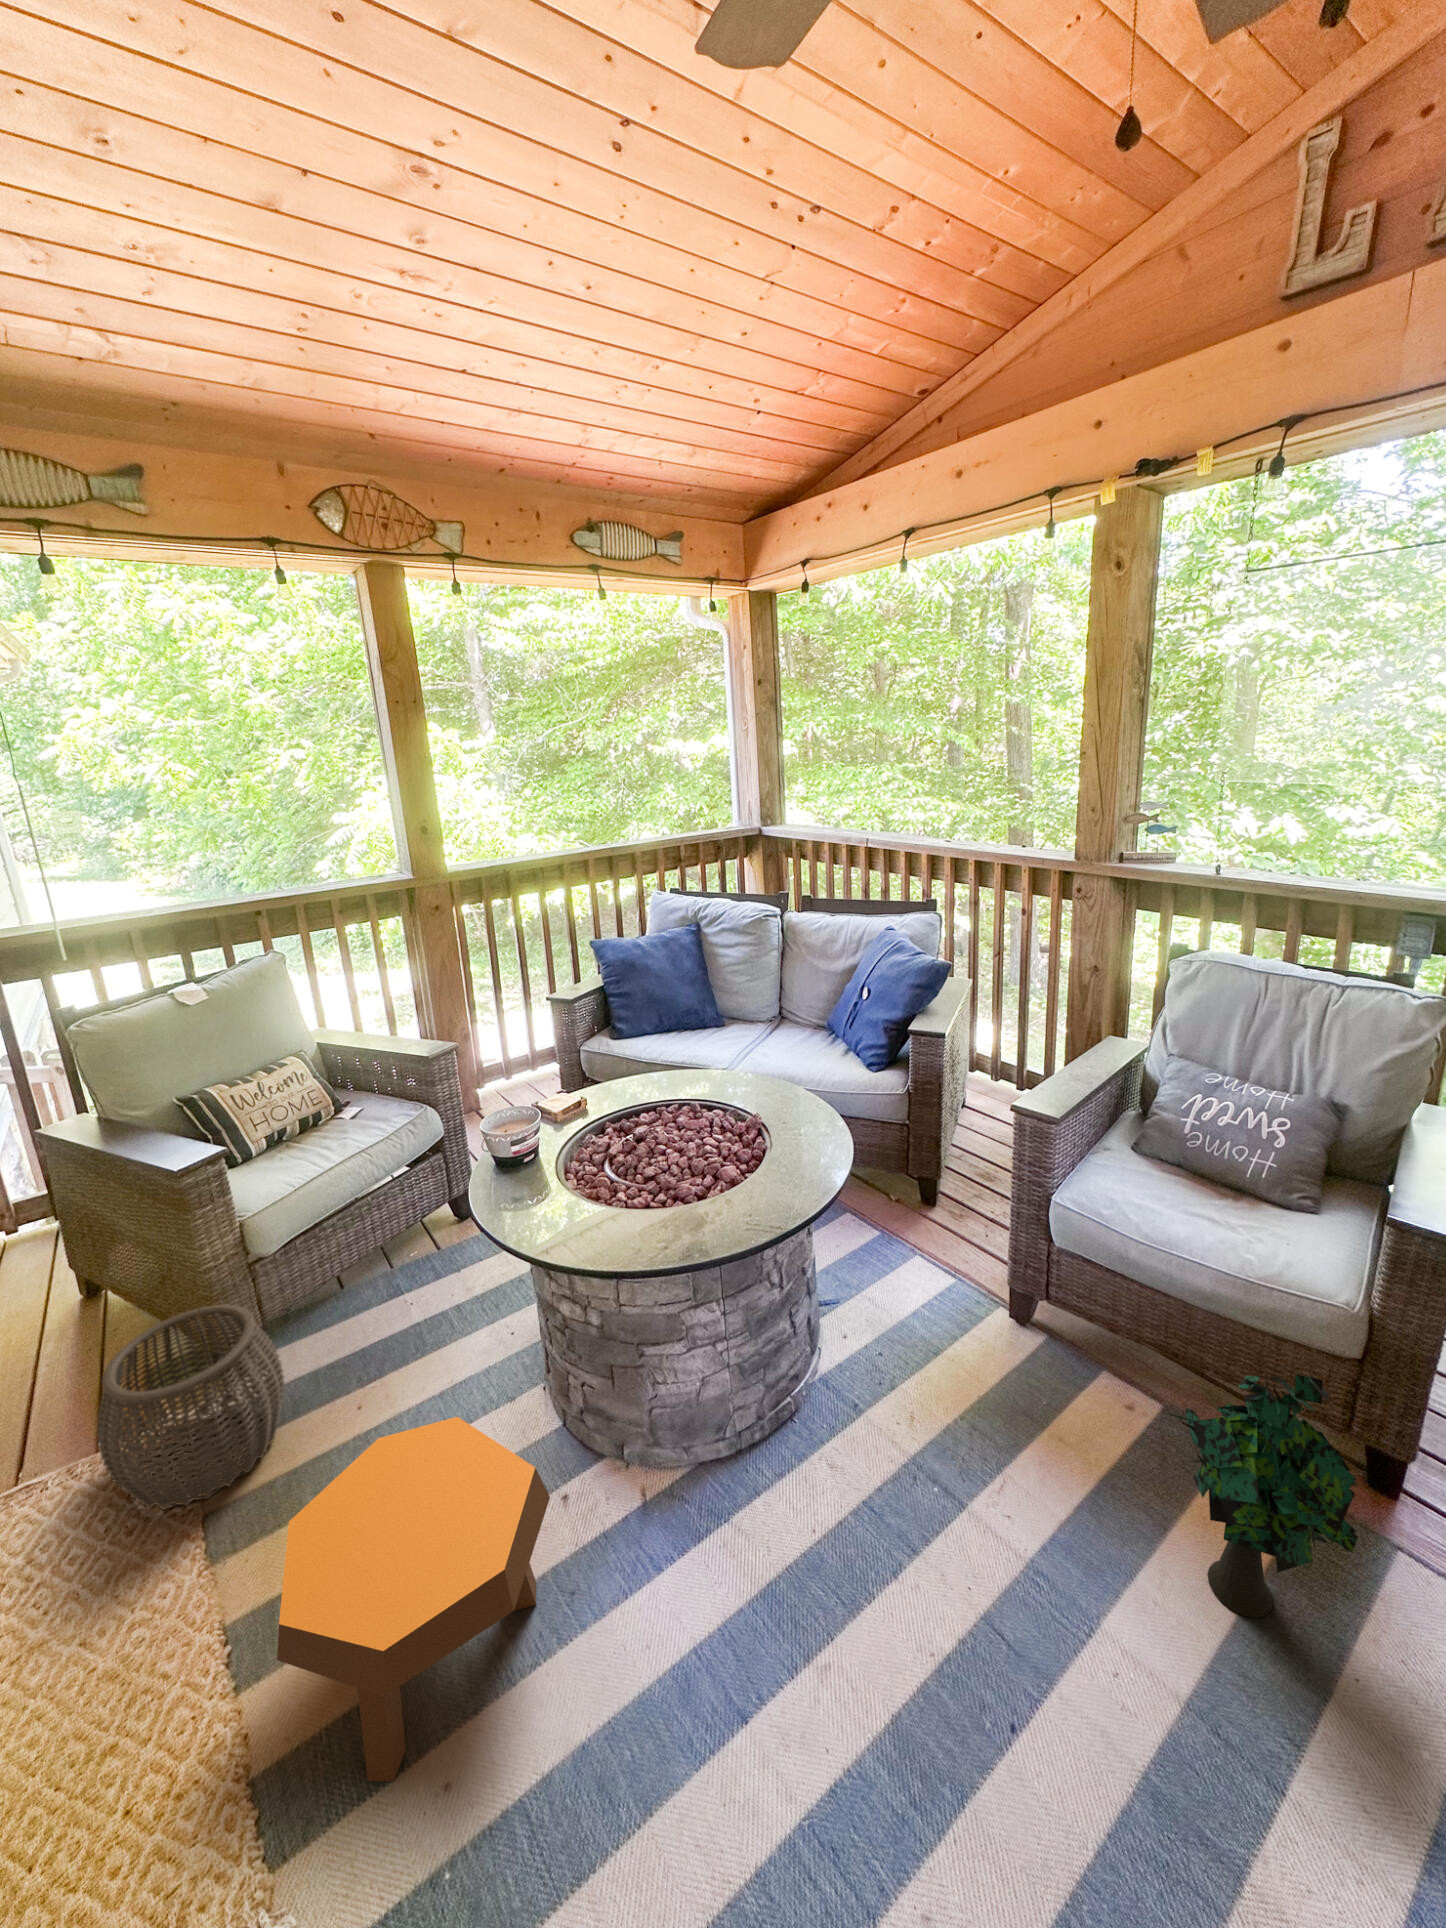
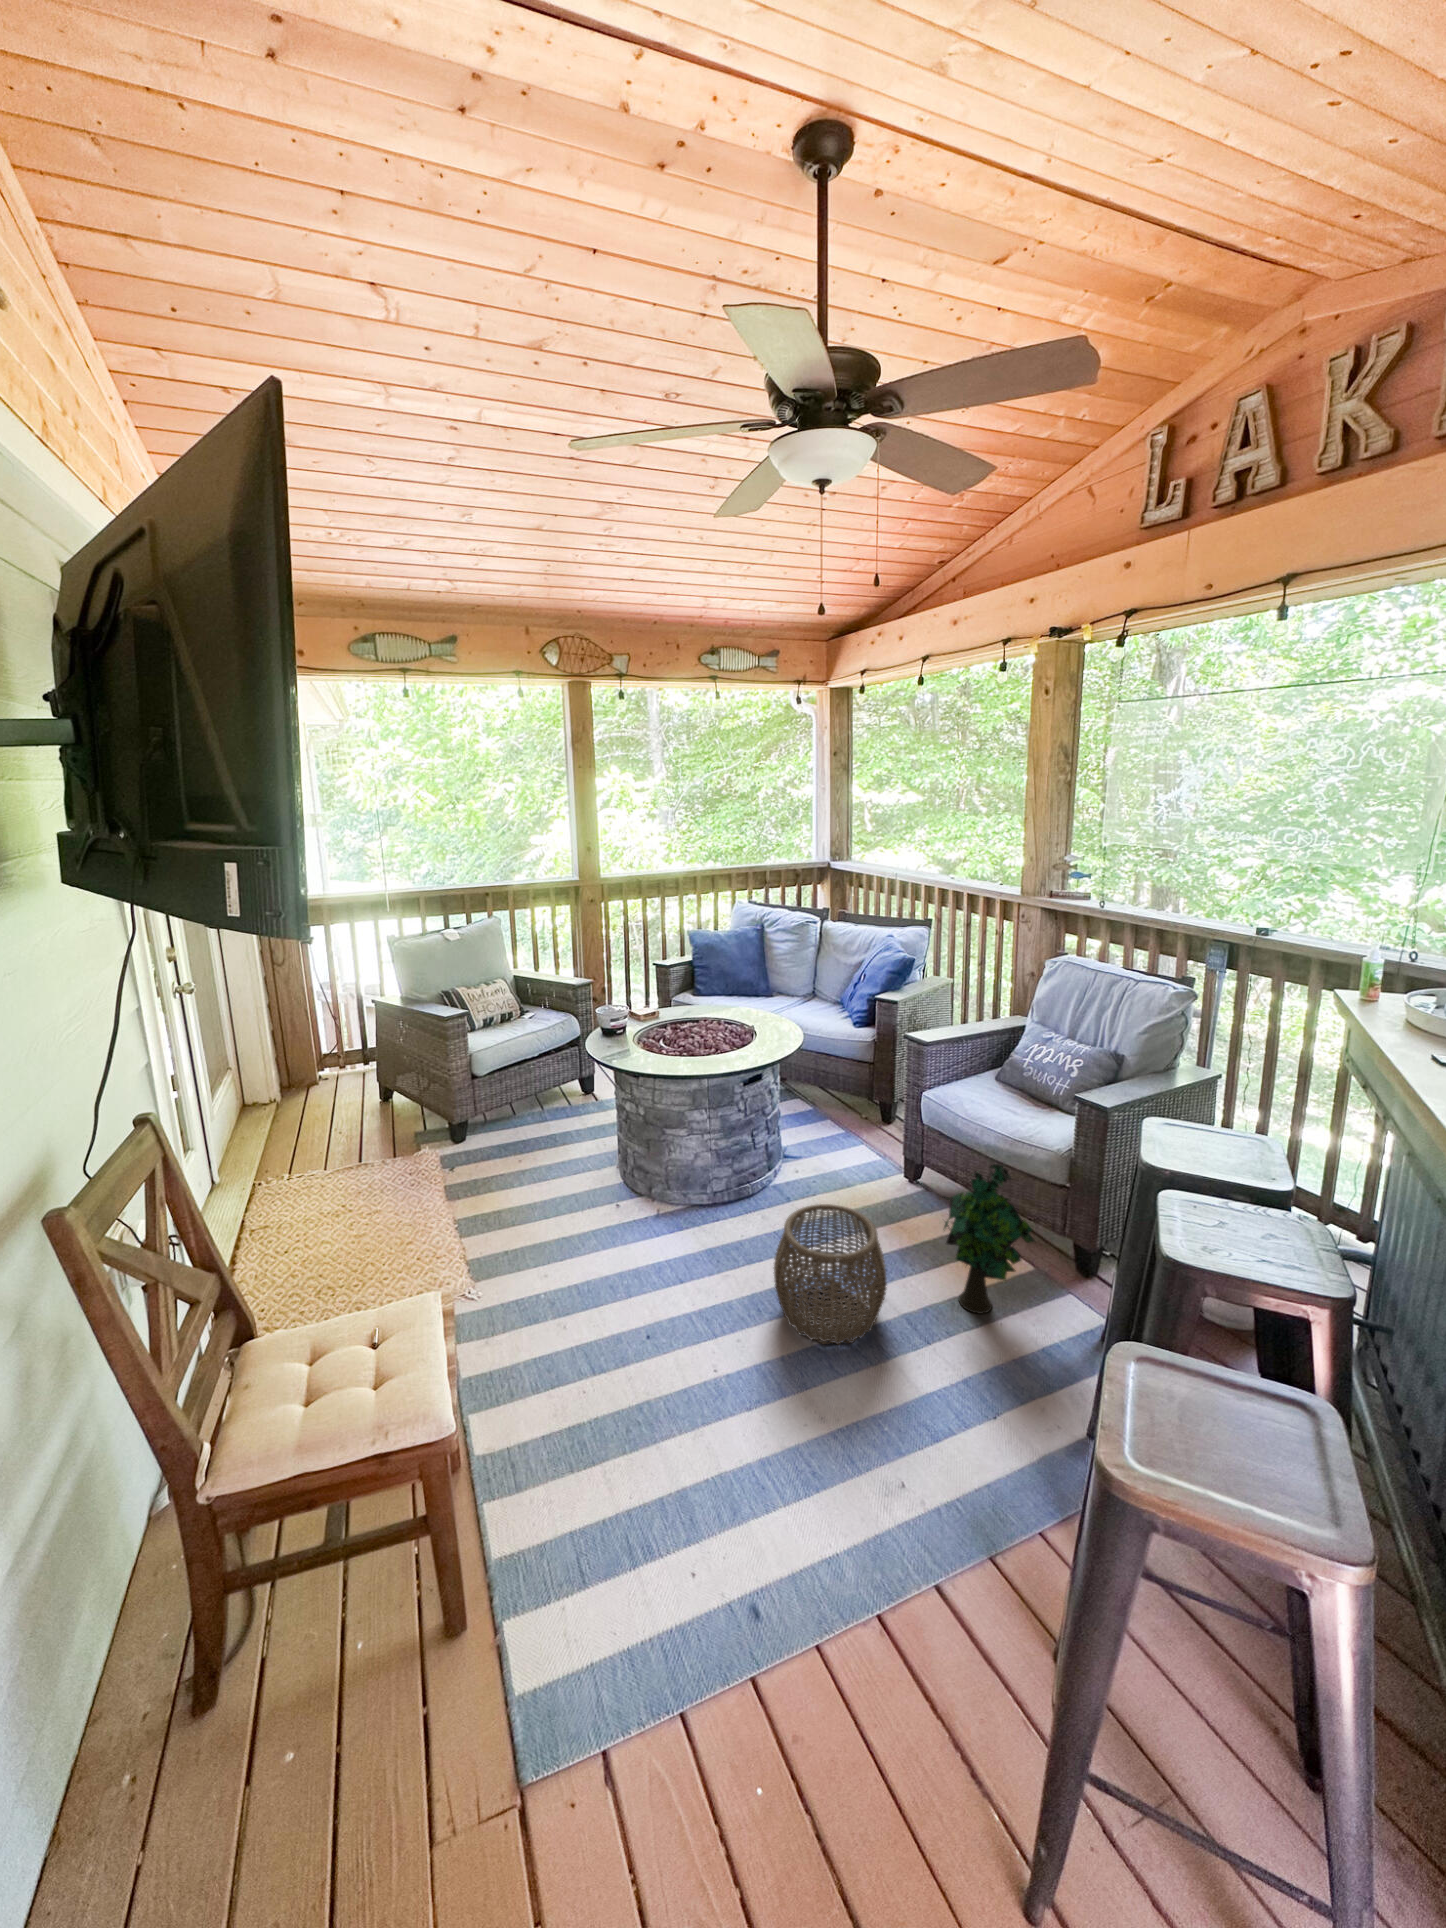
woven basket: present [96,1305,285,1510] -> present [774,1204,887,1344]
footstool: present [277,1417,550,1781] -> none [479,1151,608,1285]

